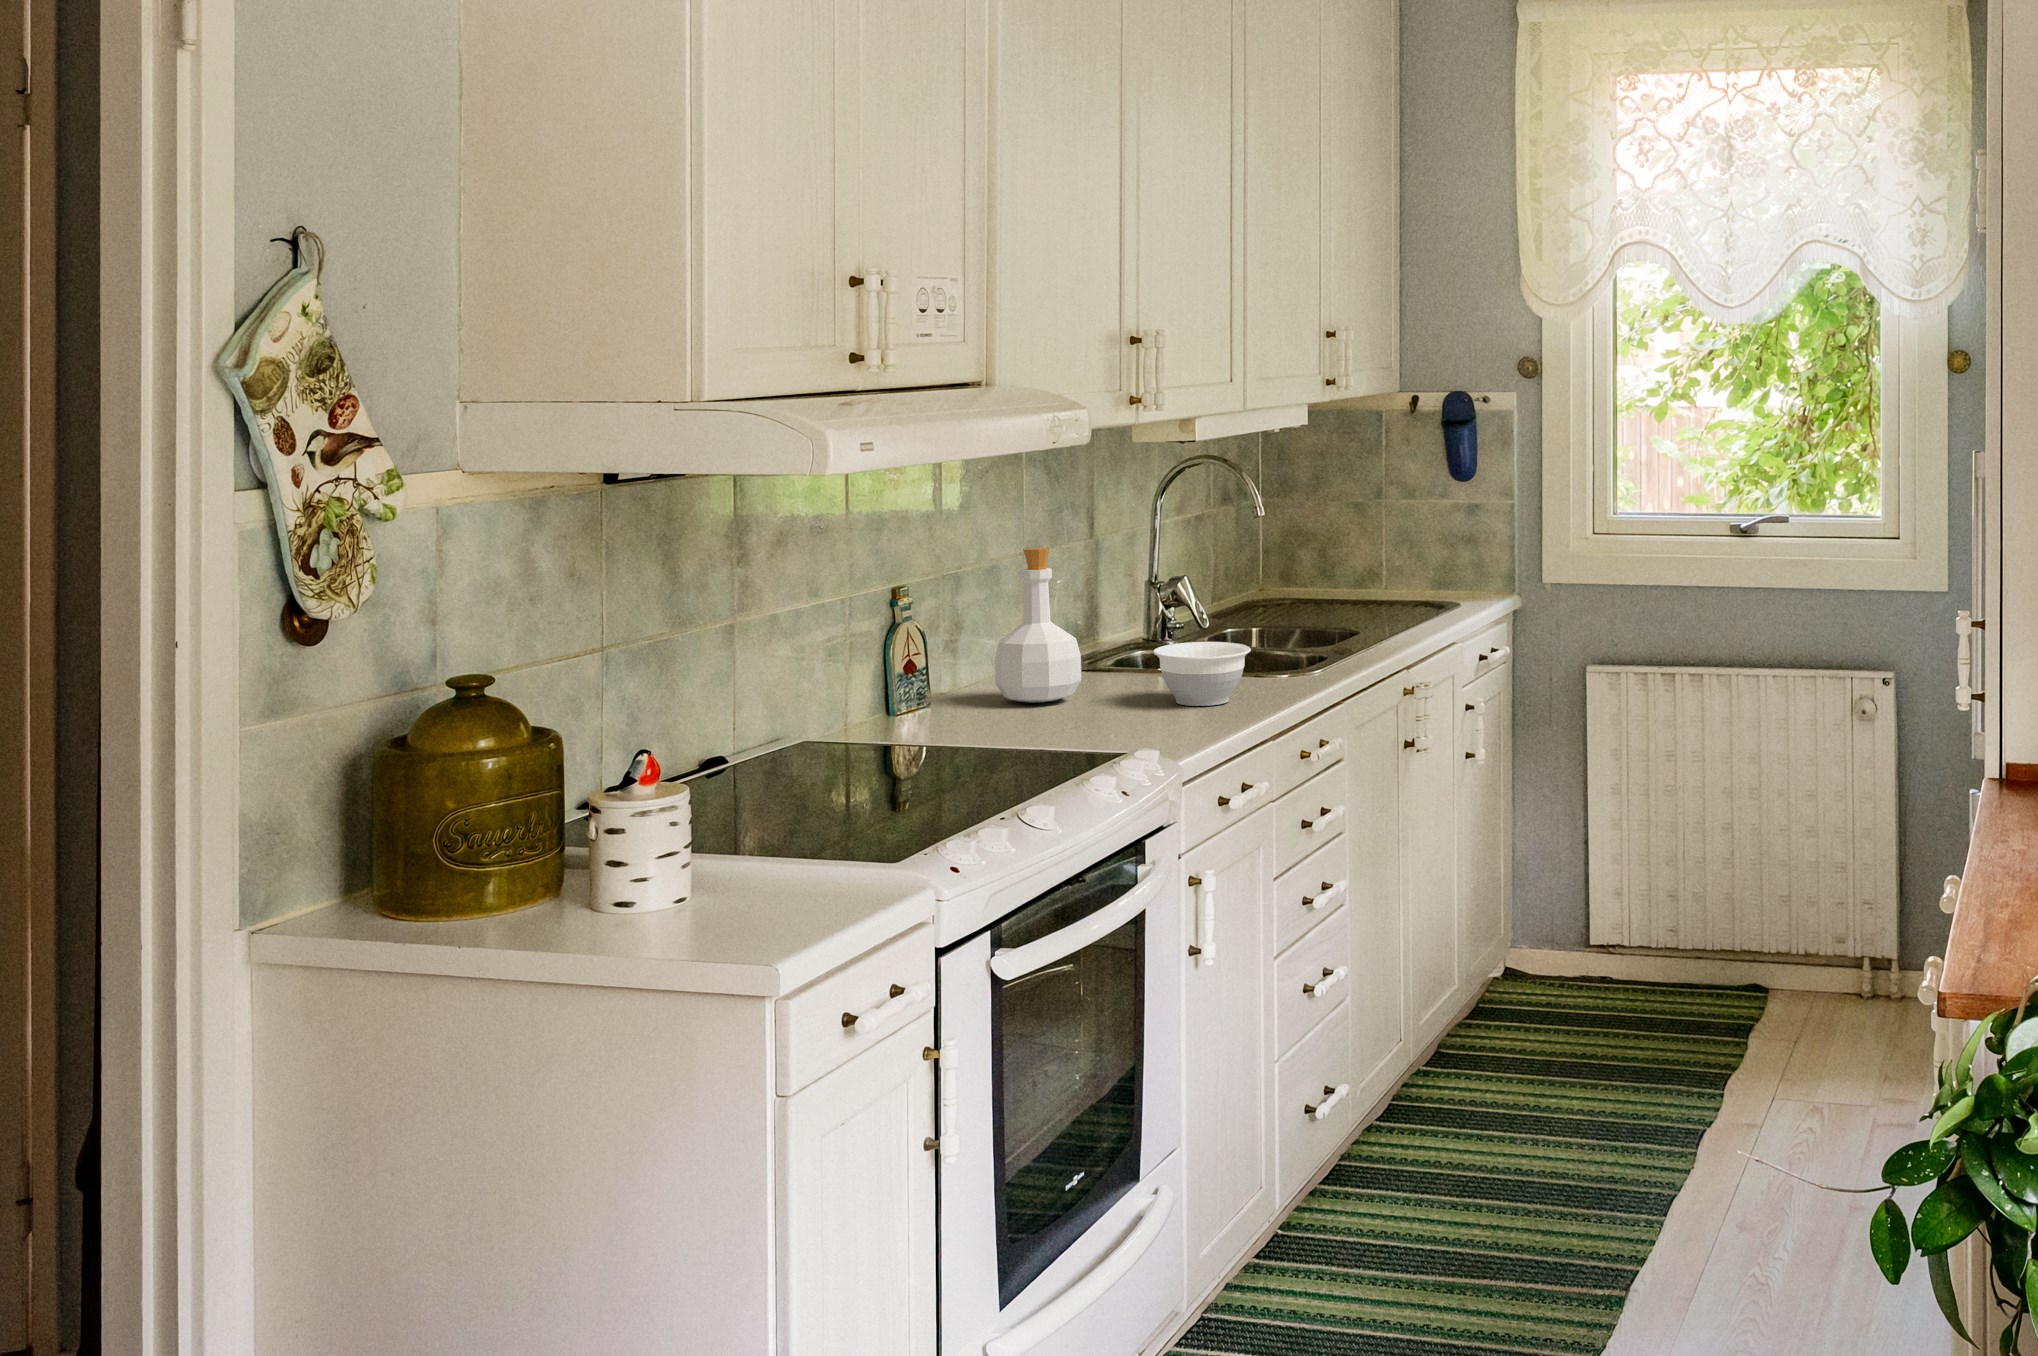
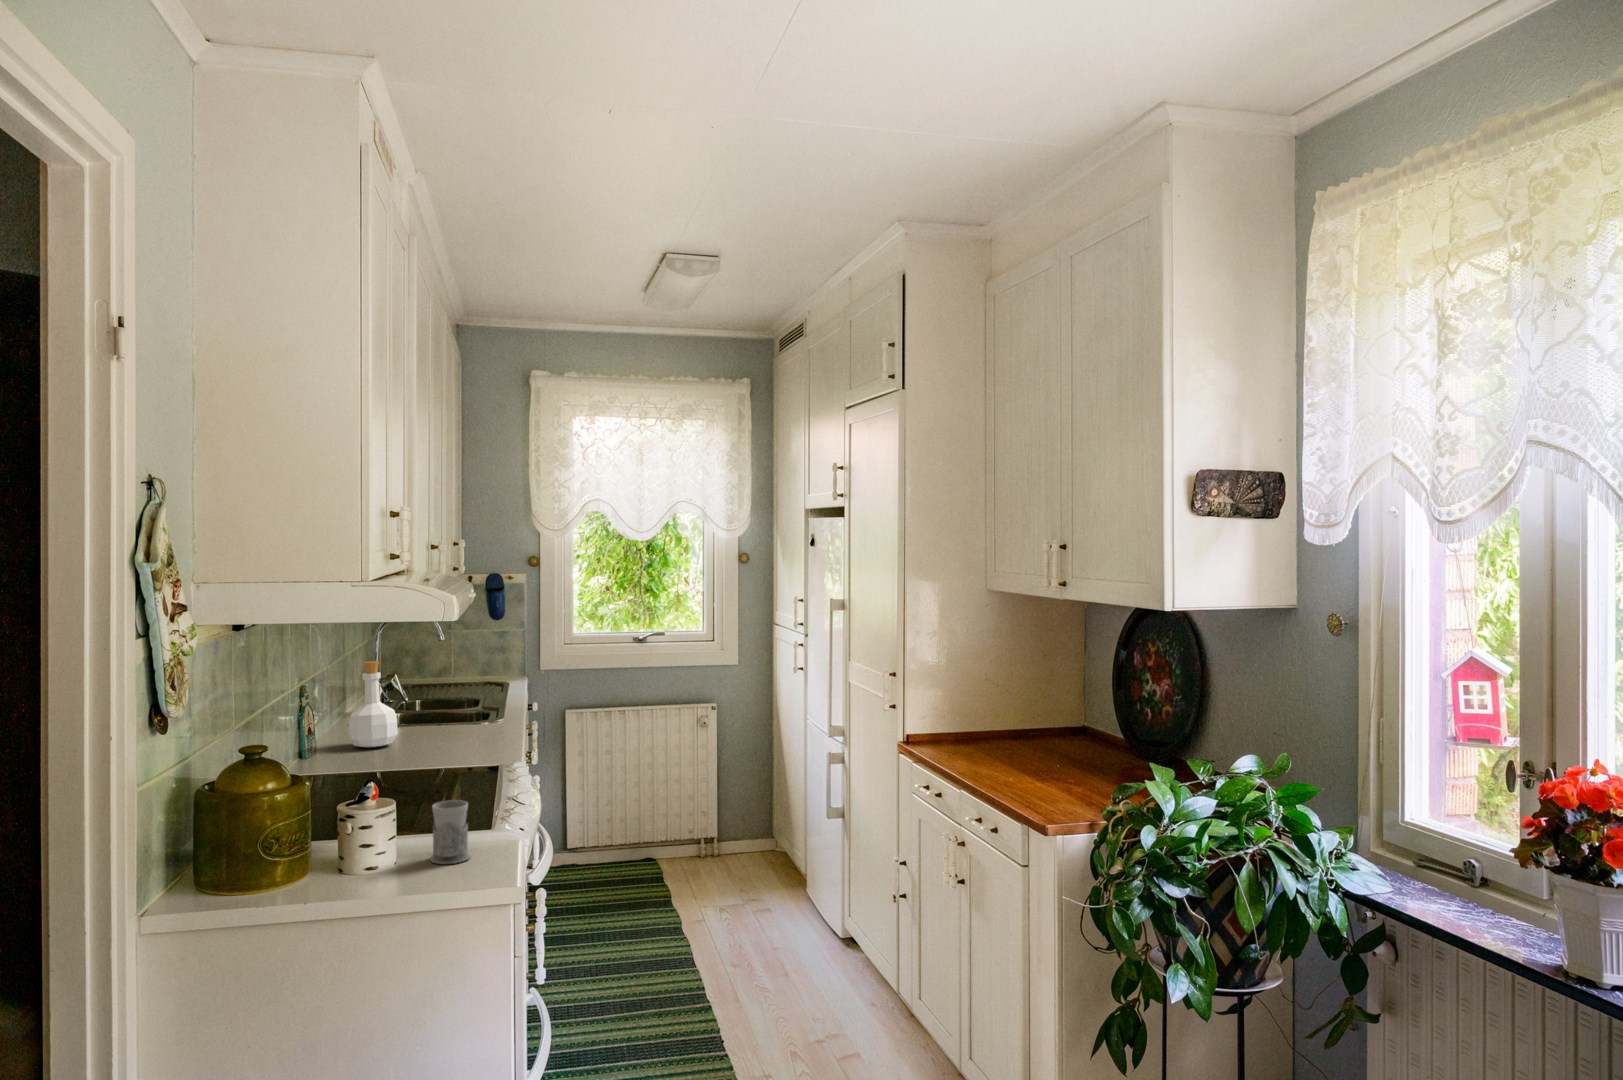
bowl: present [1153,642,1251,706] -> none [439,707,493,741]
mug: none [747,806,829,919] -> present [430,800,470,864]

